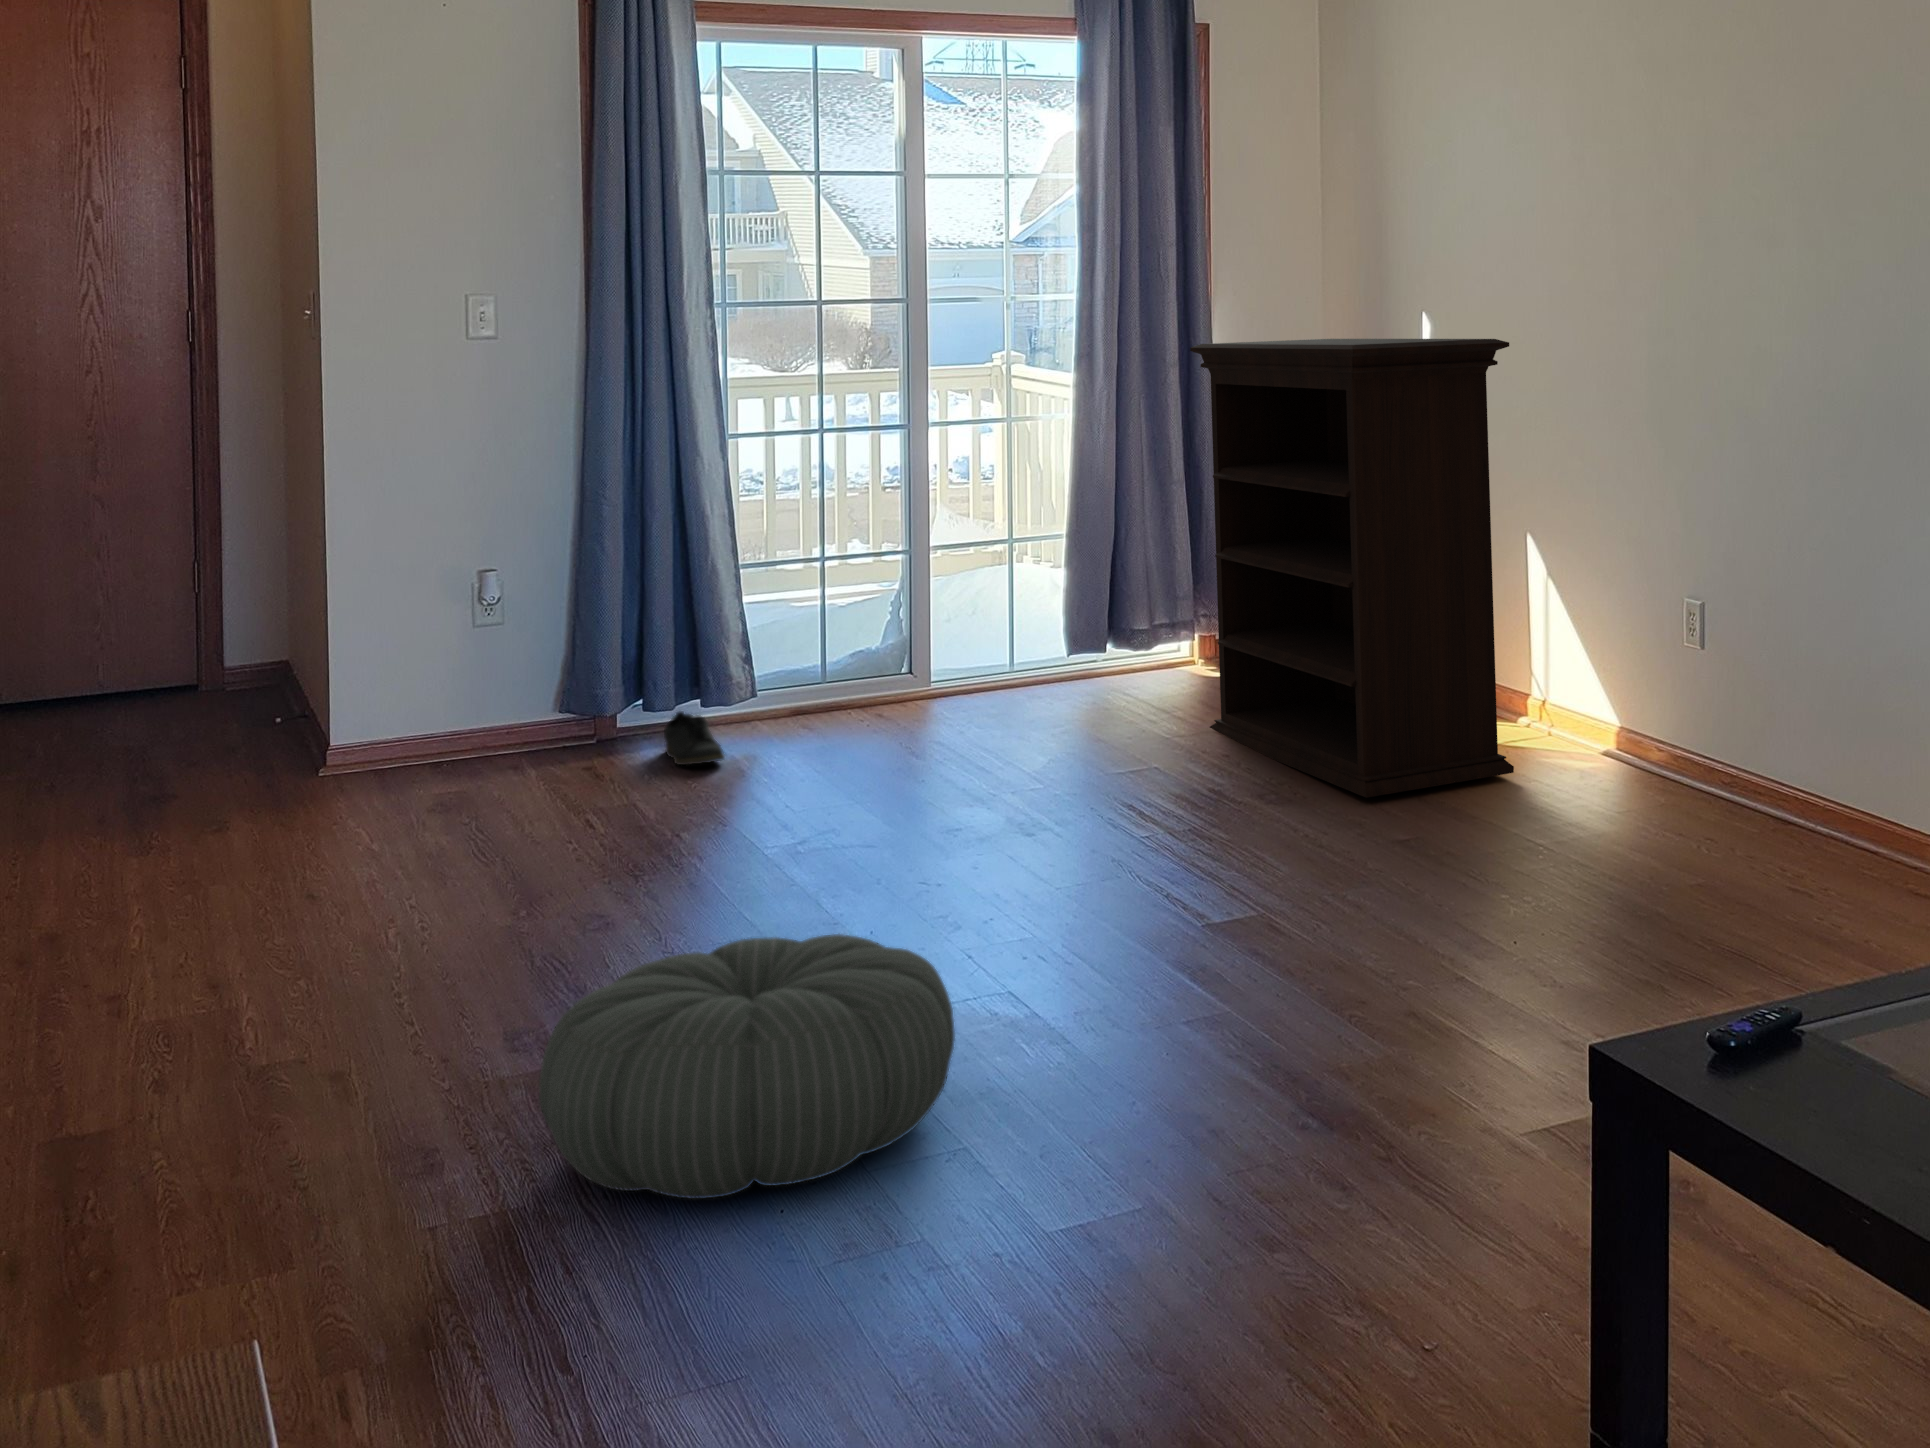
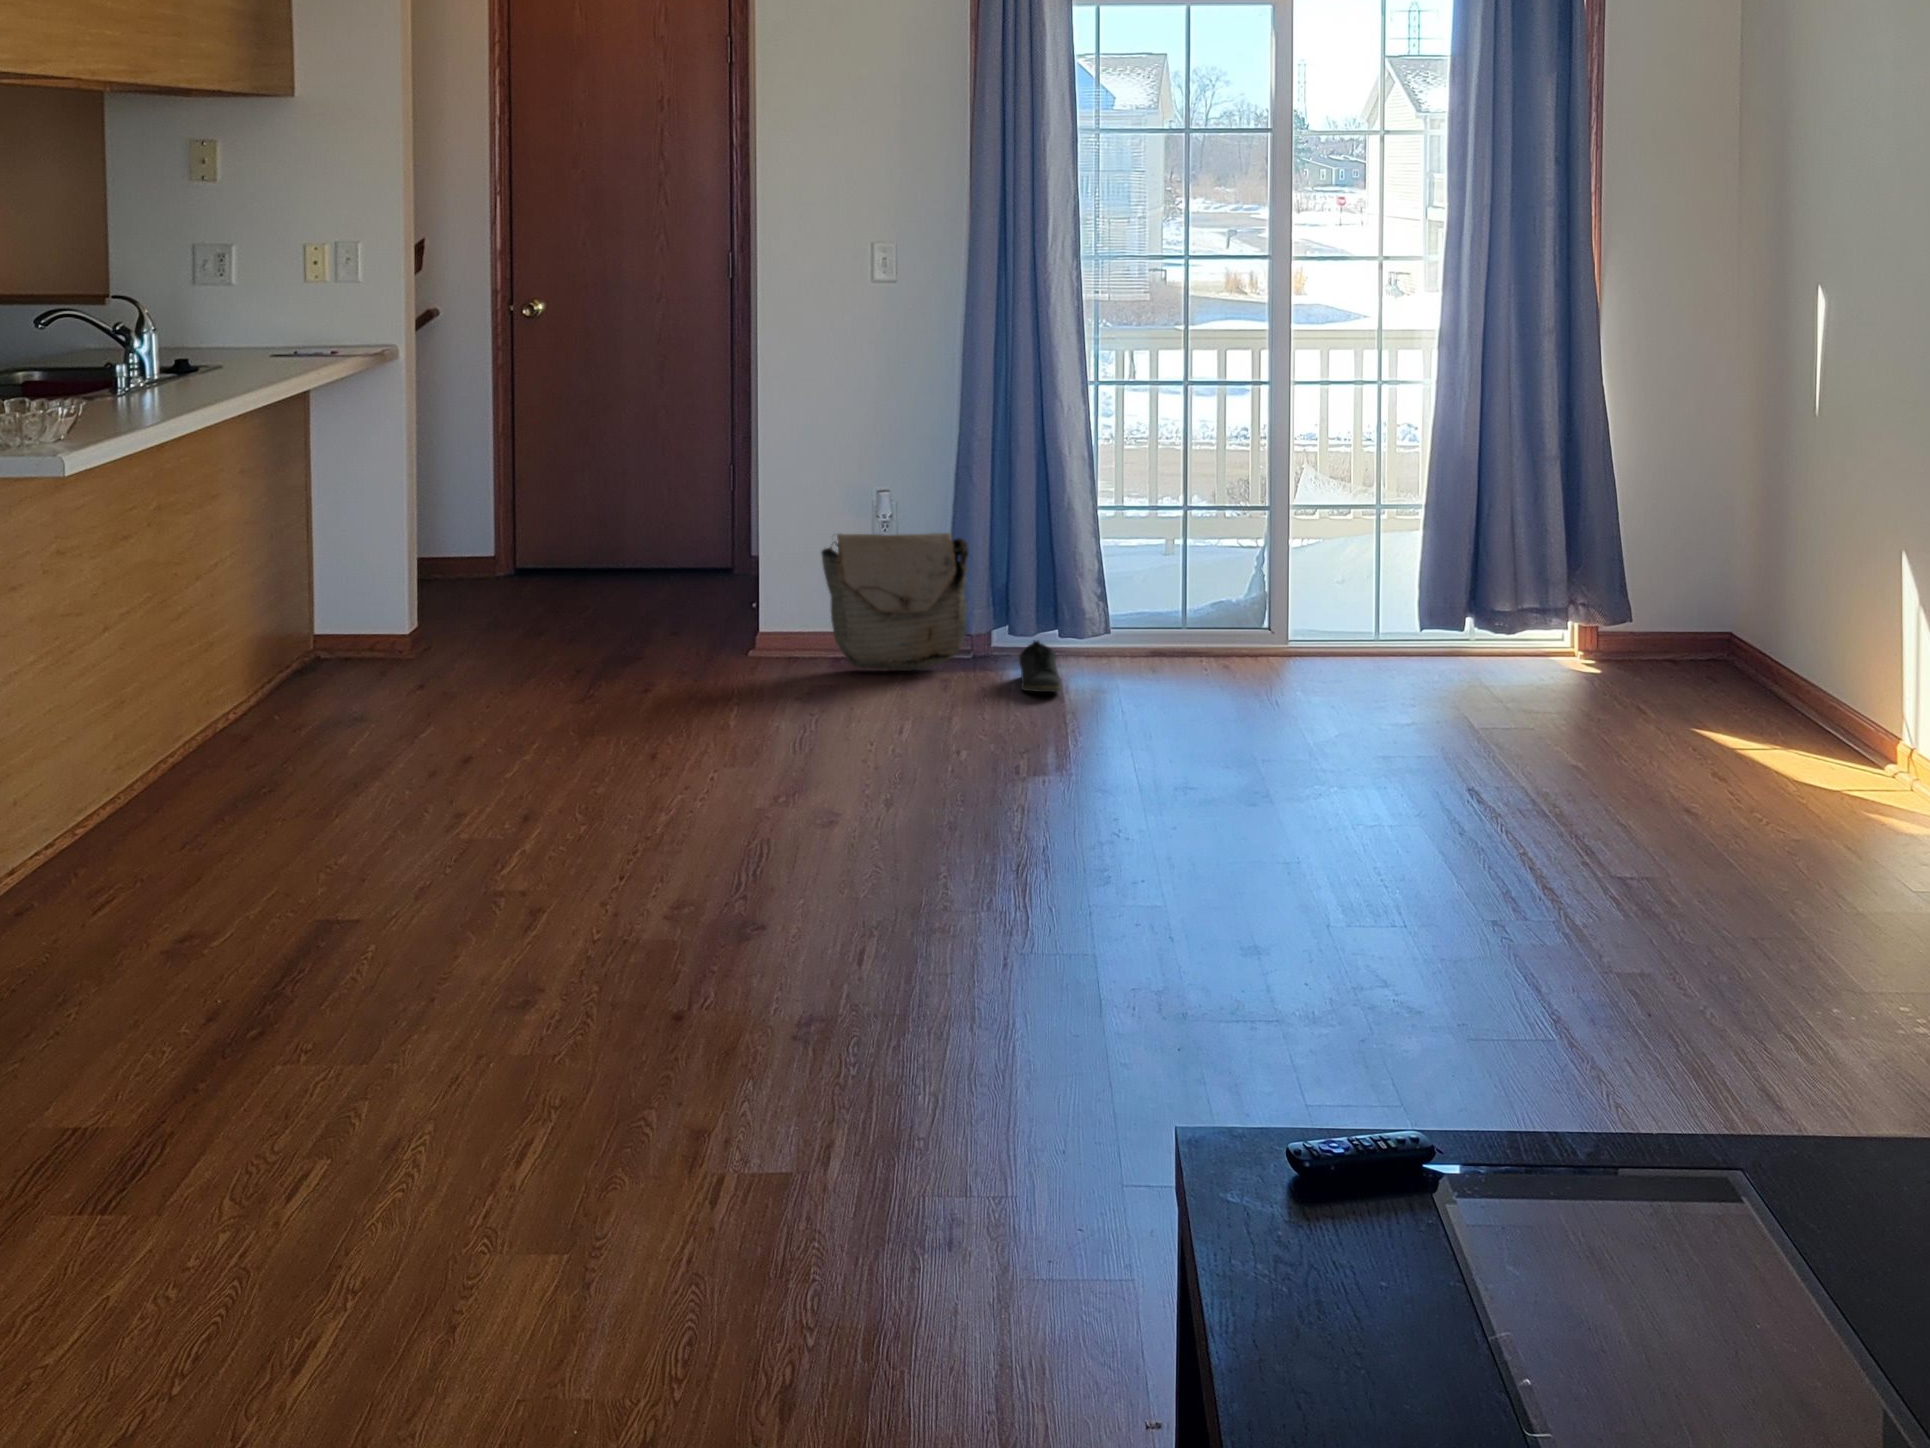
bookshelf: present [1190,339,1514,798] -> none [1527,314,1830,828]
bag: none [413,607,596,768] -> present [822,533,968,671]
pouf: present [539,934,955,1199] -> none [648,854,1004,1078]

